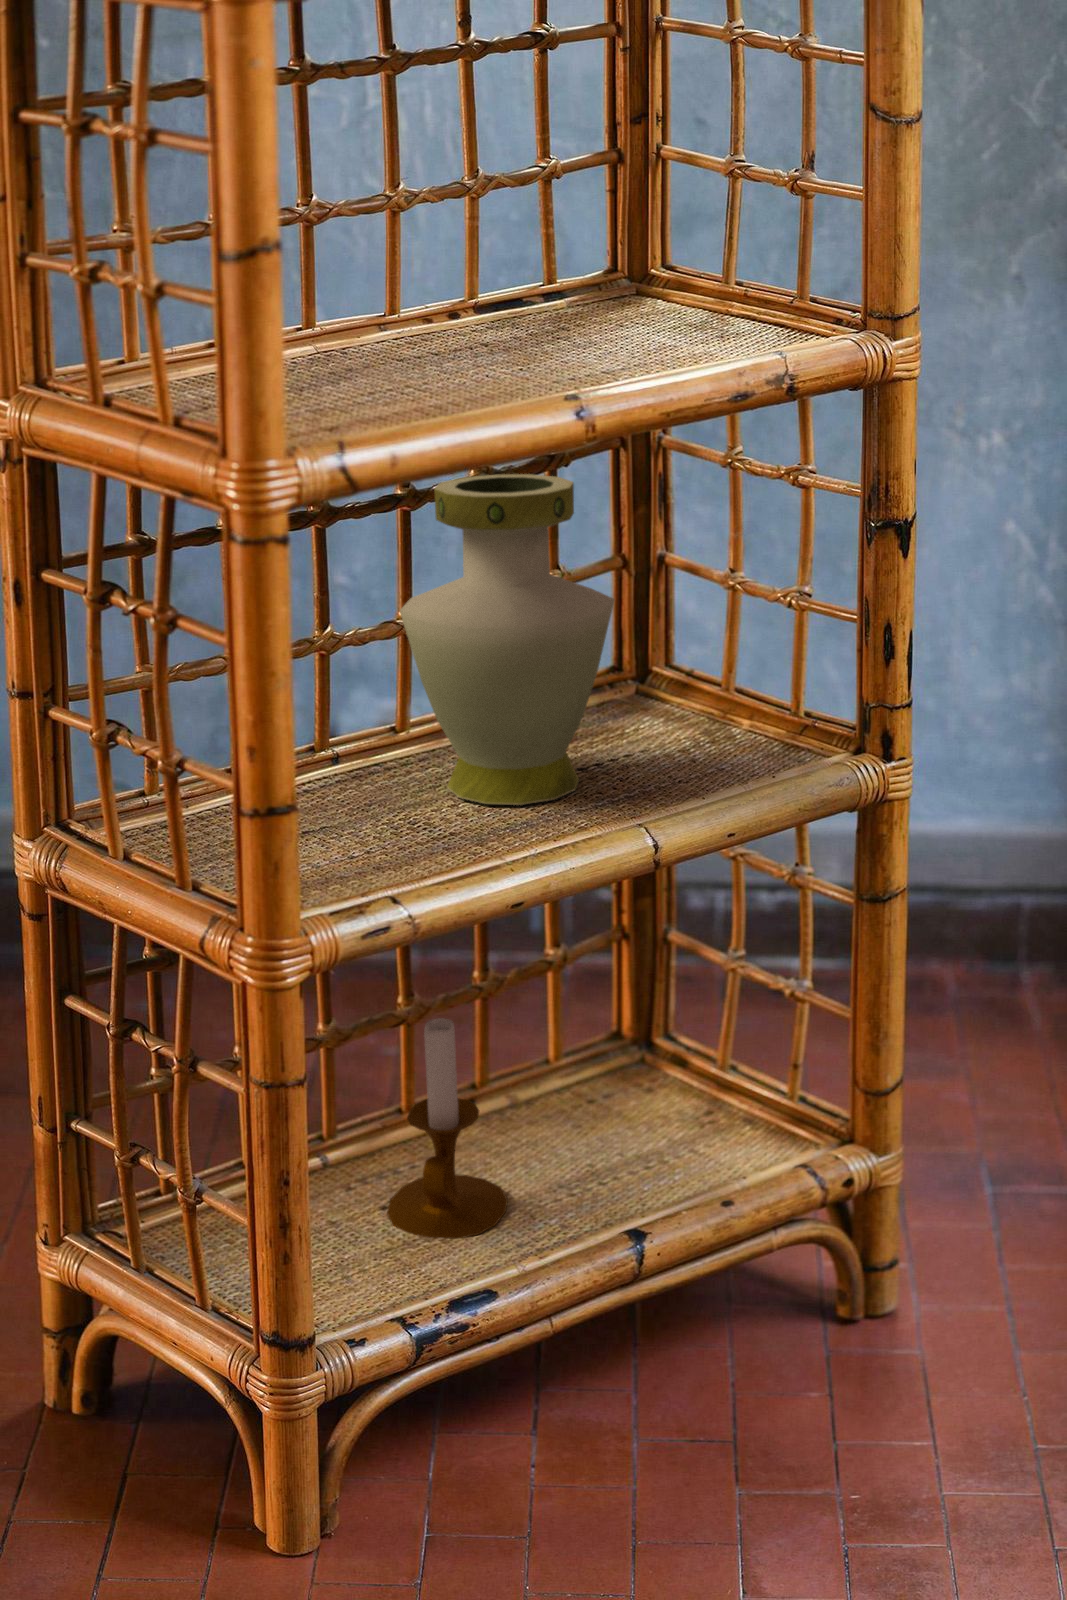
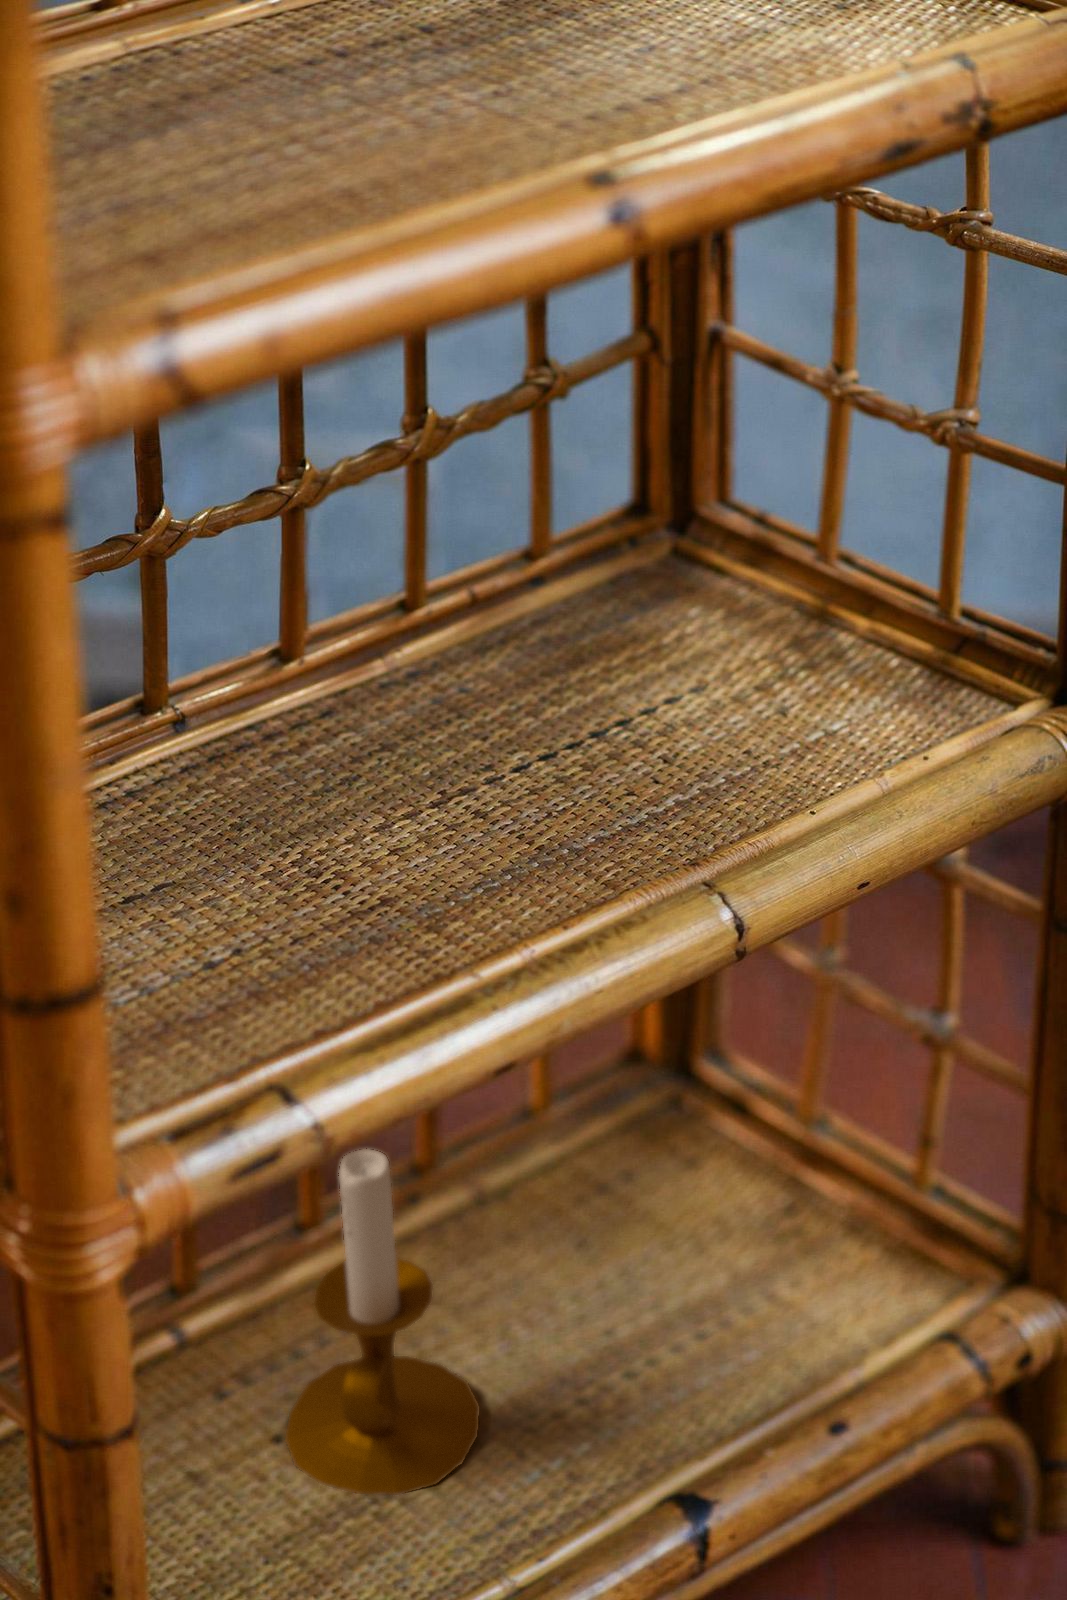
vase: present [400,474,614,805] -> none [277,230,662,829]

